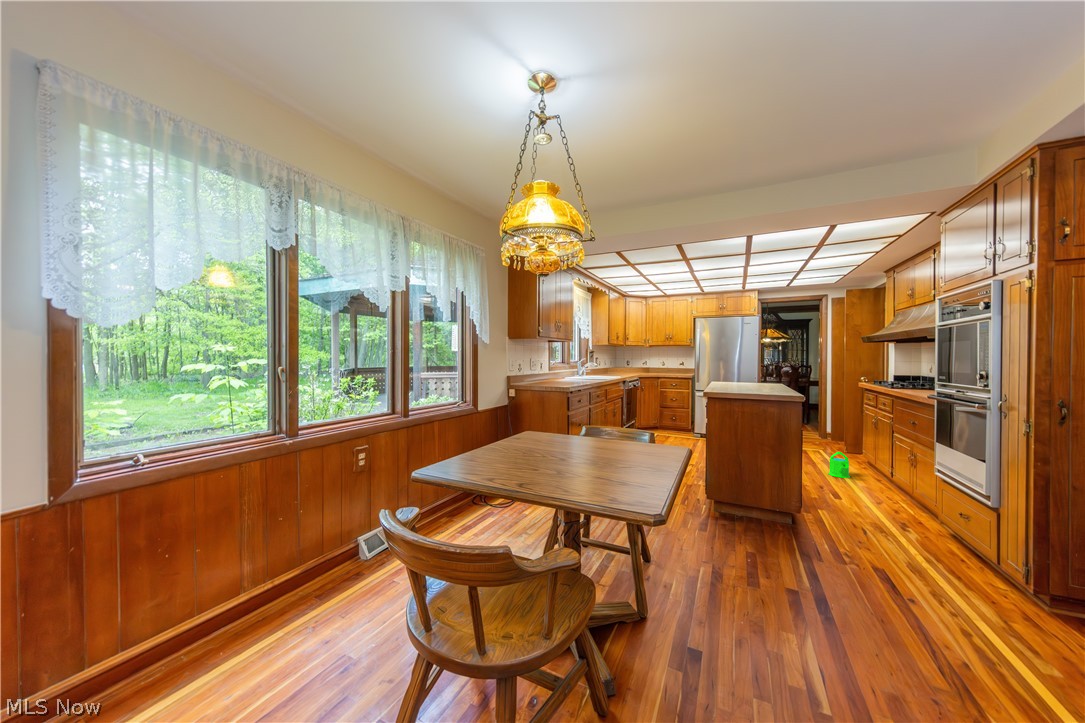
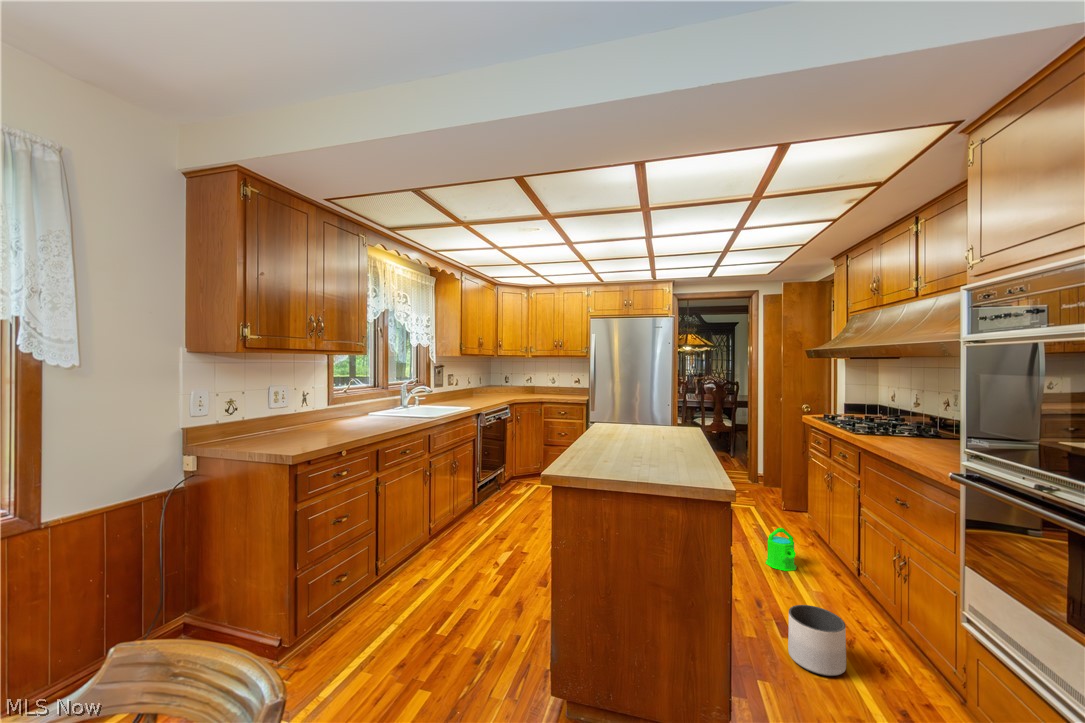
planter: none [838,480,874,513] -> present [788,605,846,676]

